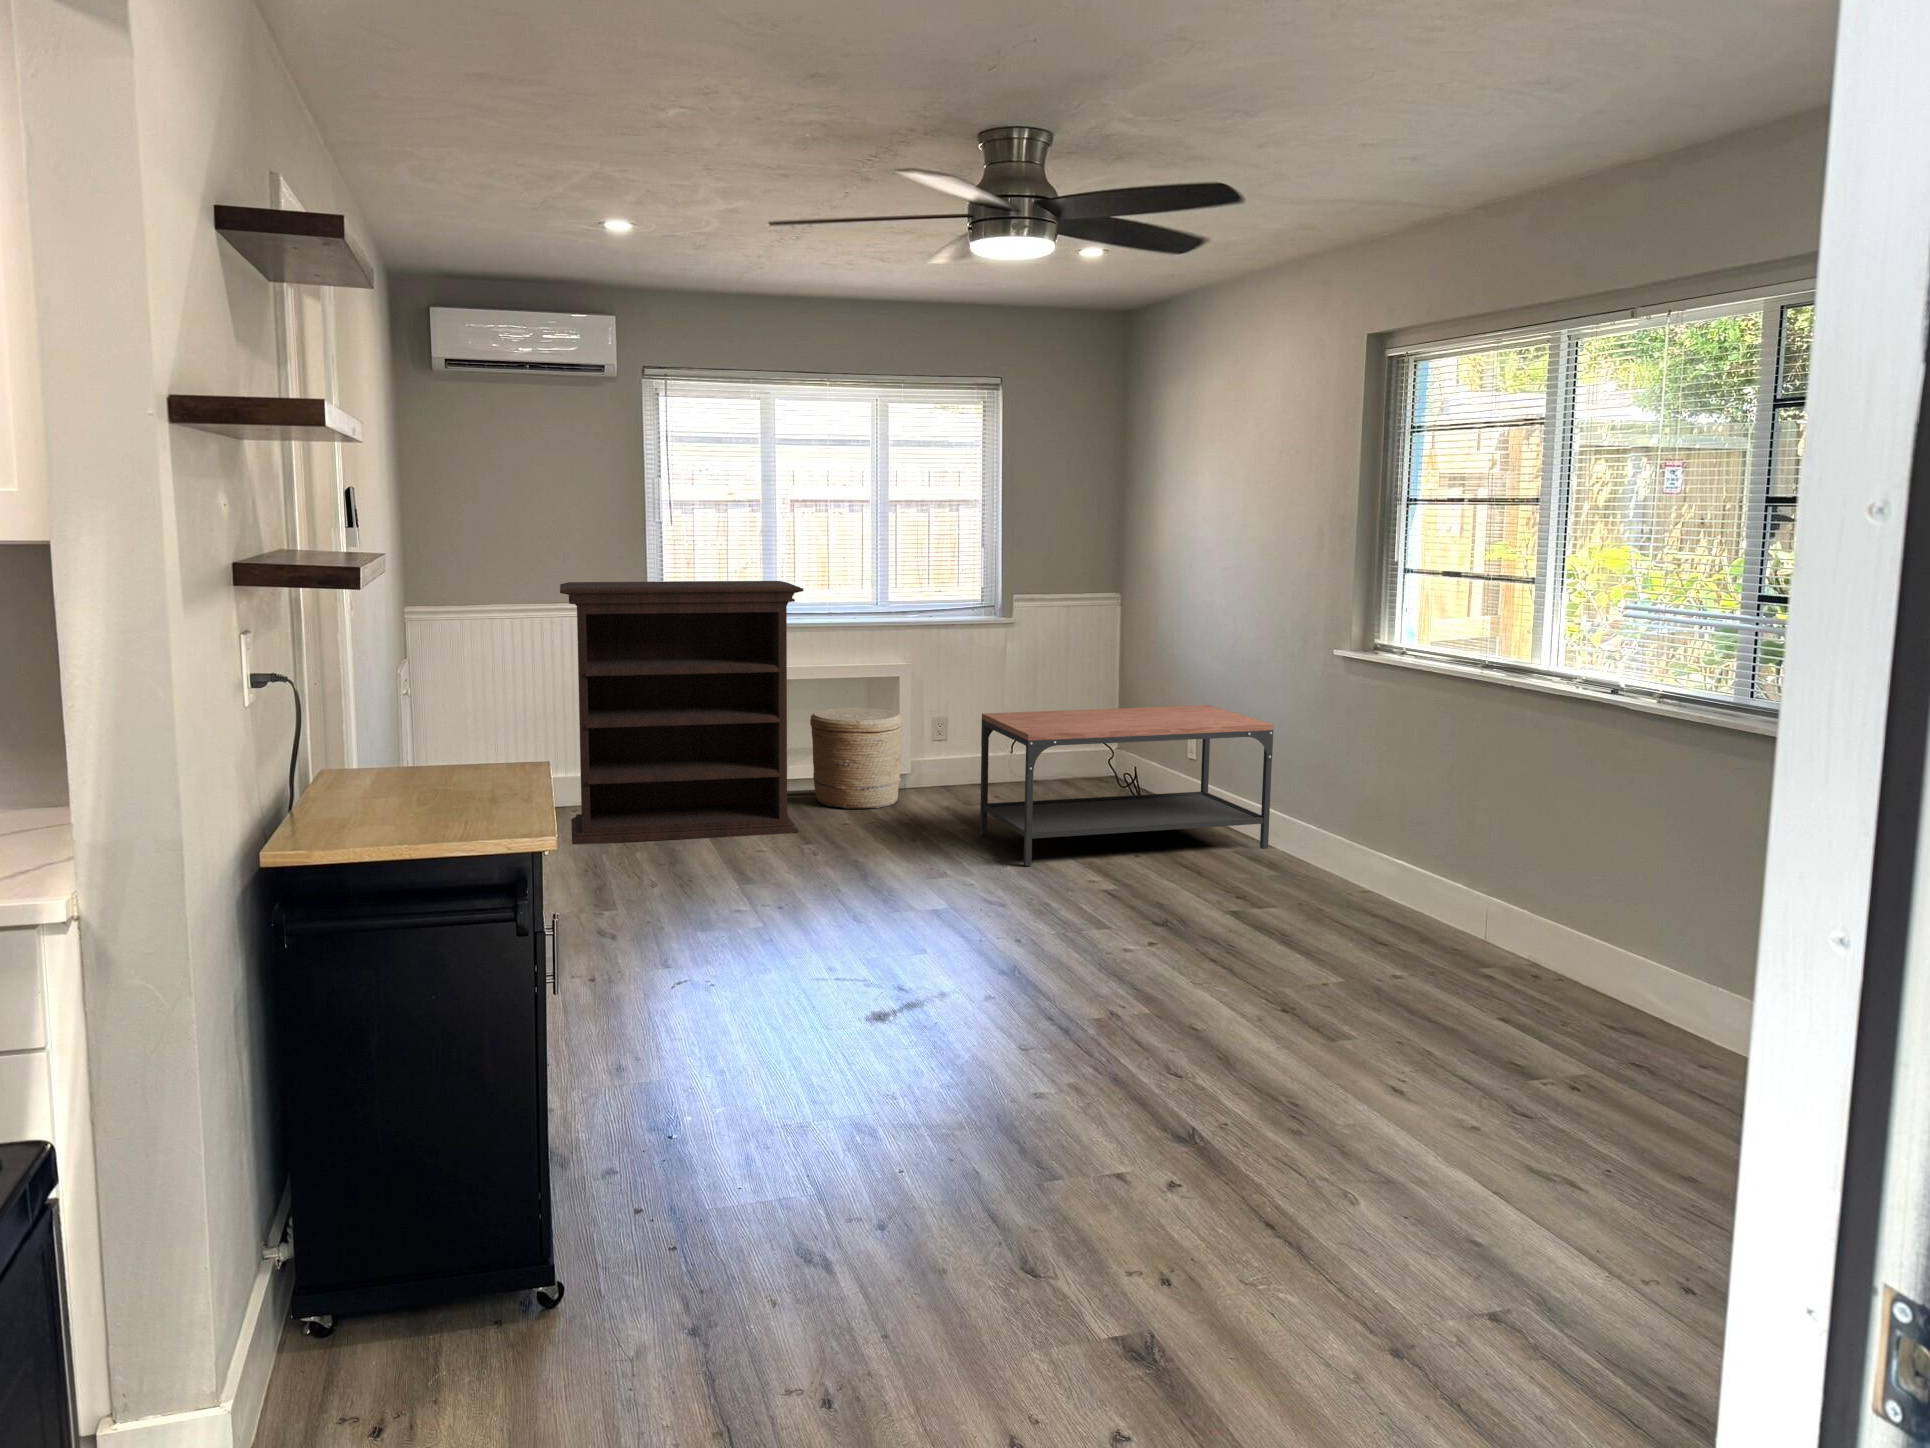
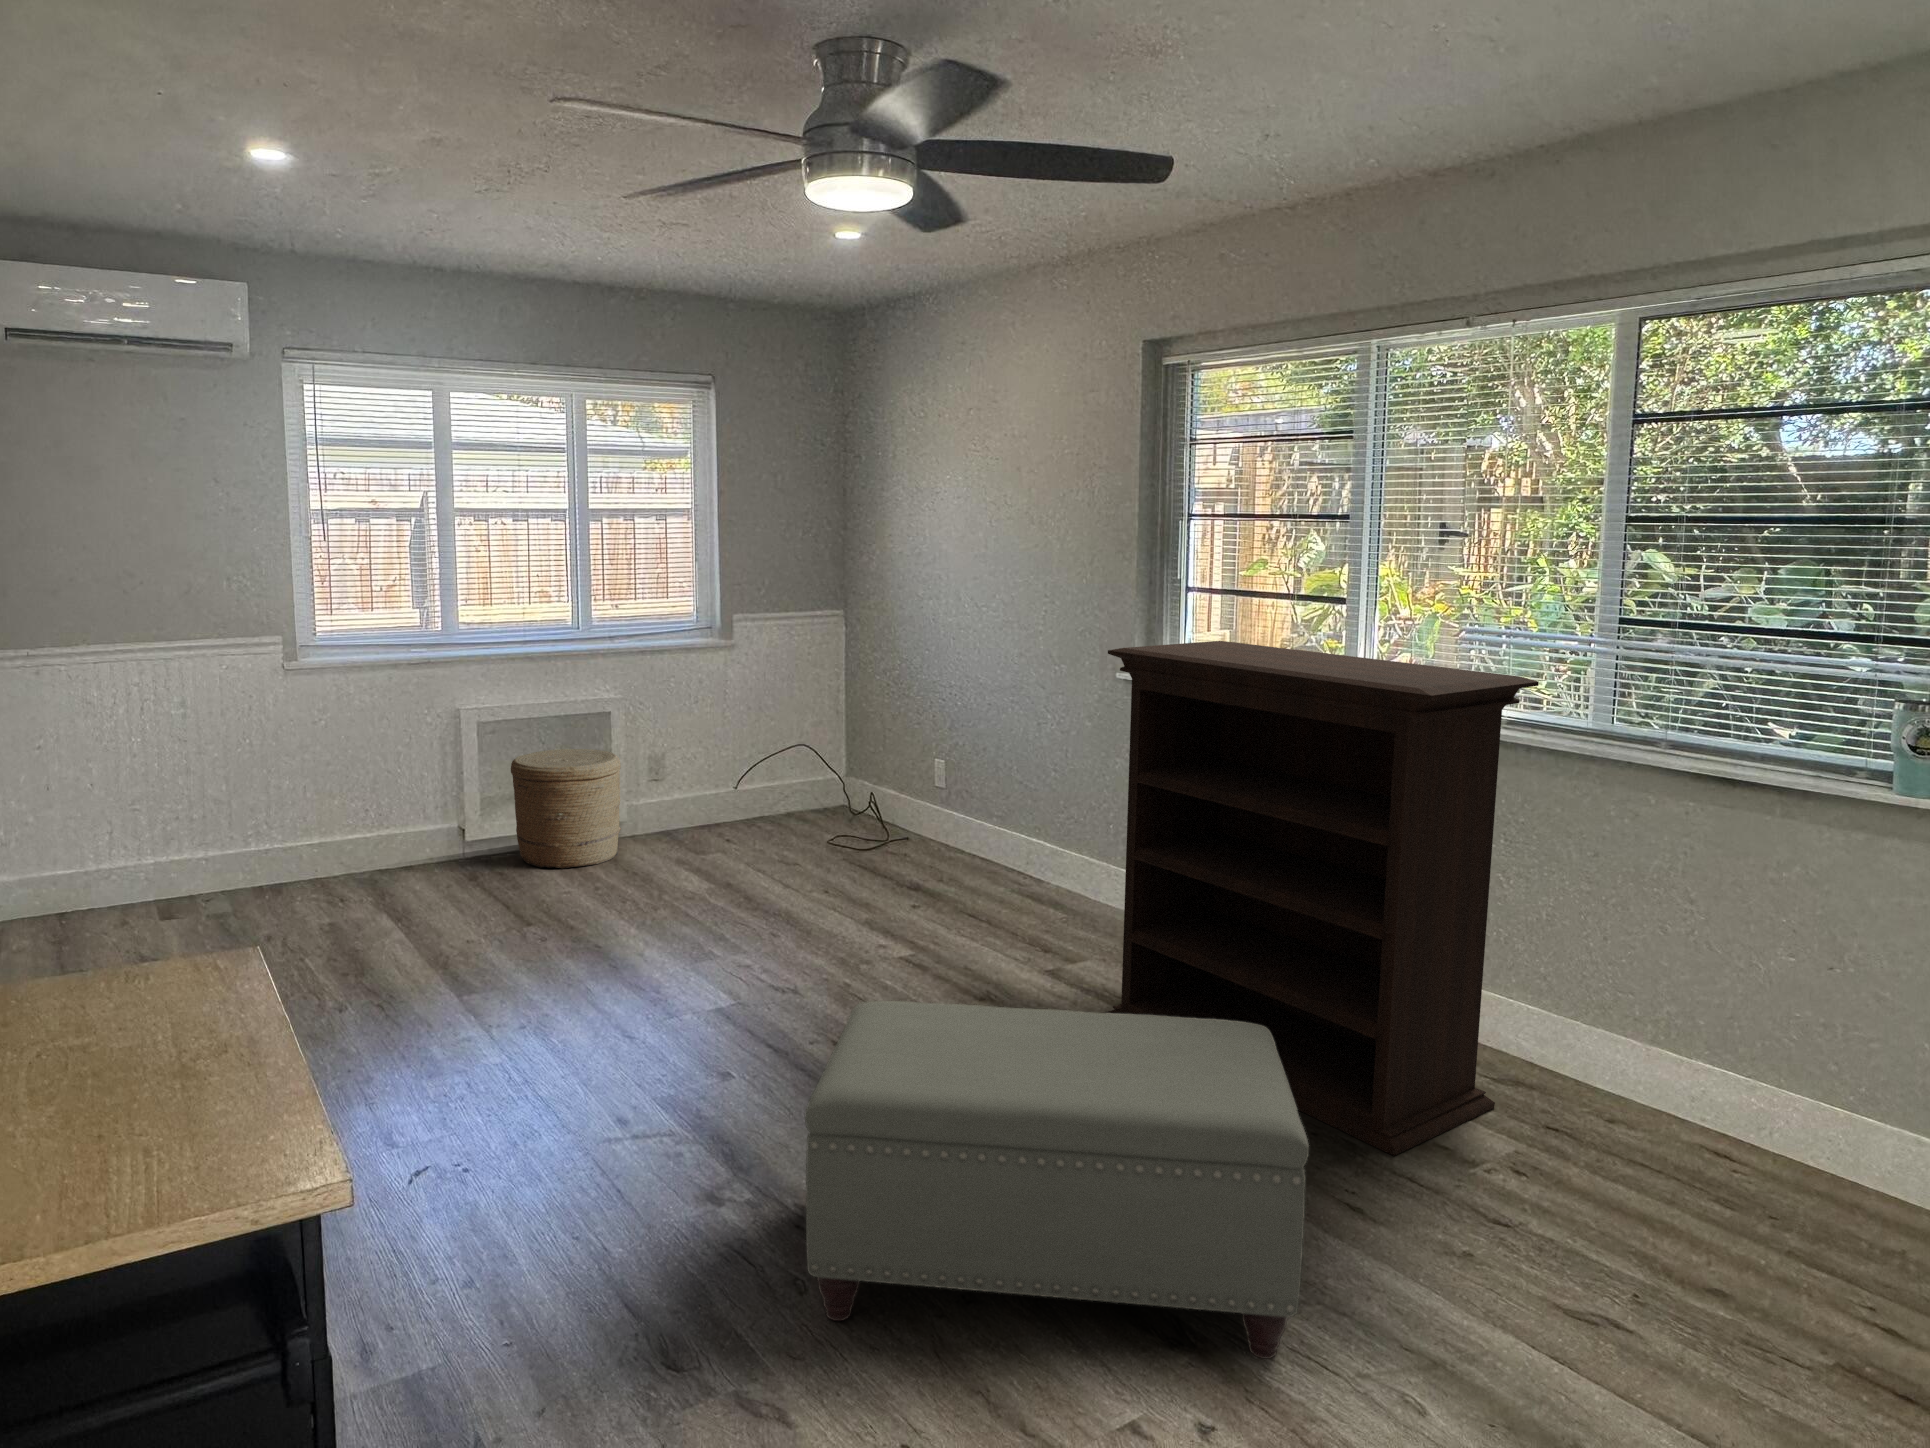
bookshelf: present [560,581,804,844] -> present [1105,641,1539,1156]
coffee table: present [980,705,1273,866] -> none [727,730,1040,929]
ottoman: none [915,877,1317,1159] -> present [805,1001,1309,1359]

